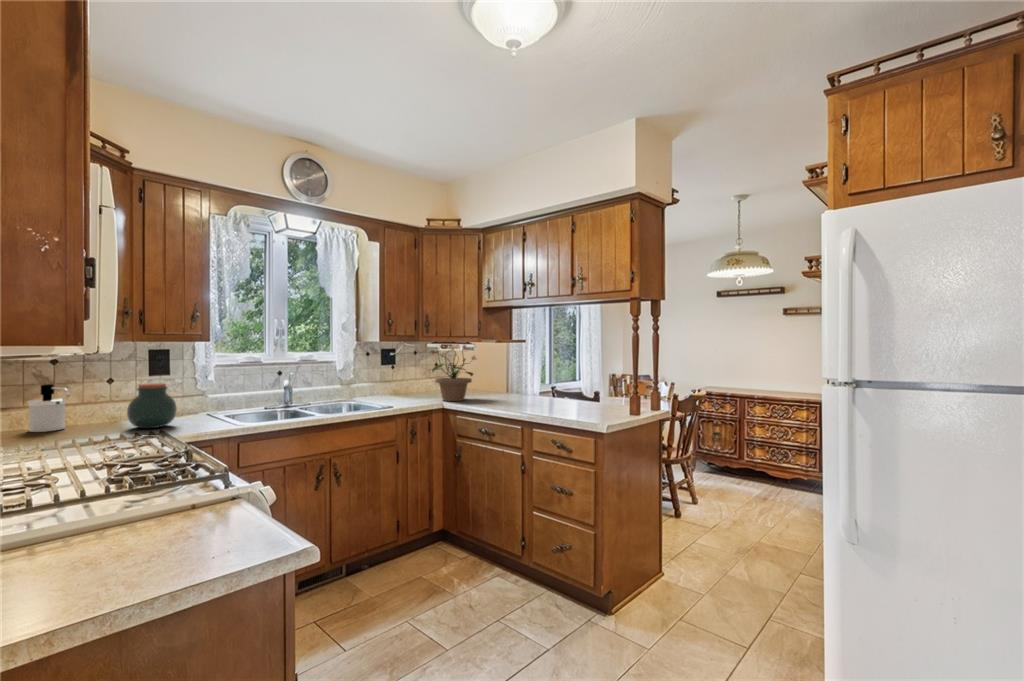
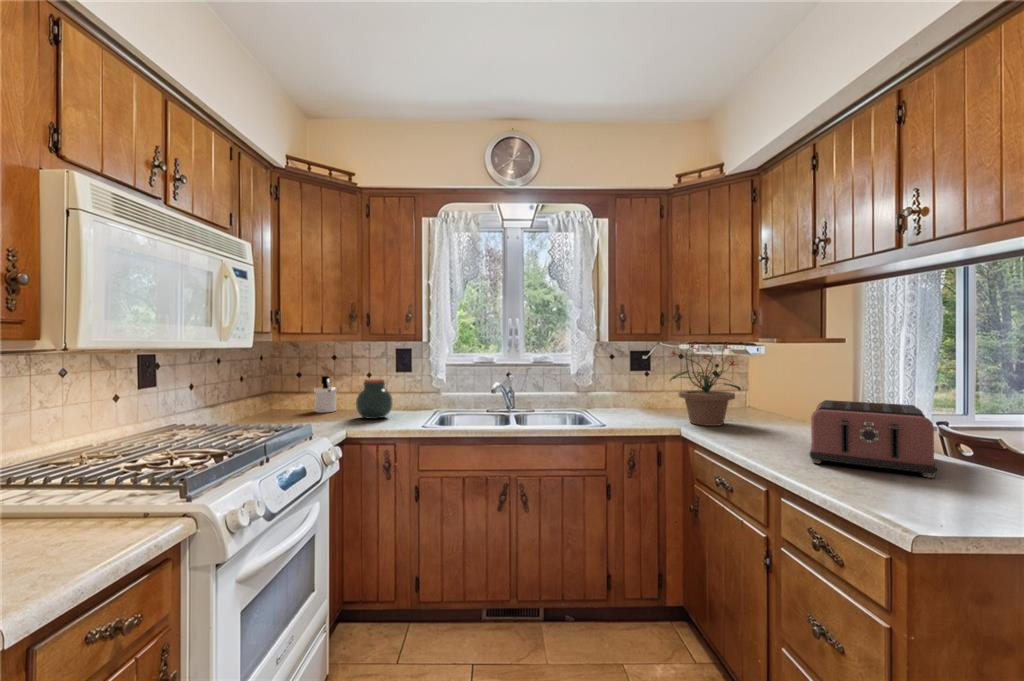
toaster: none [526,378,585,411] -> present [810,400,937,478]

